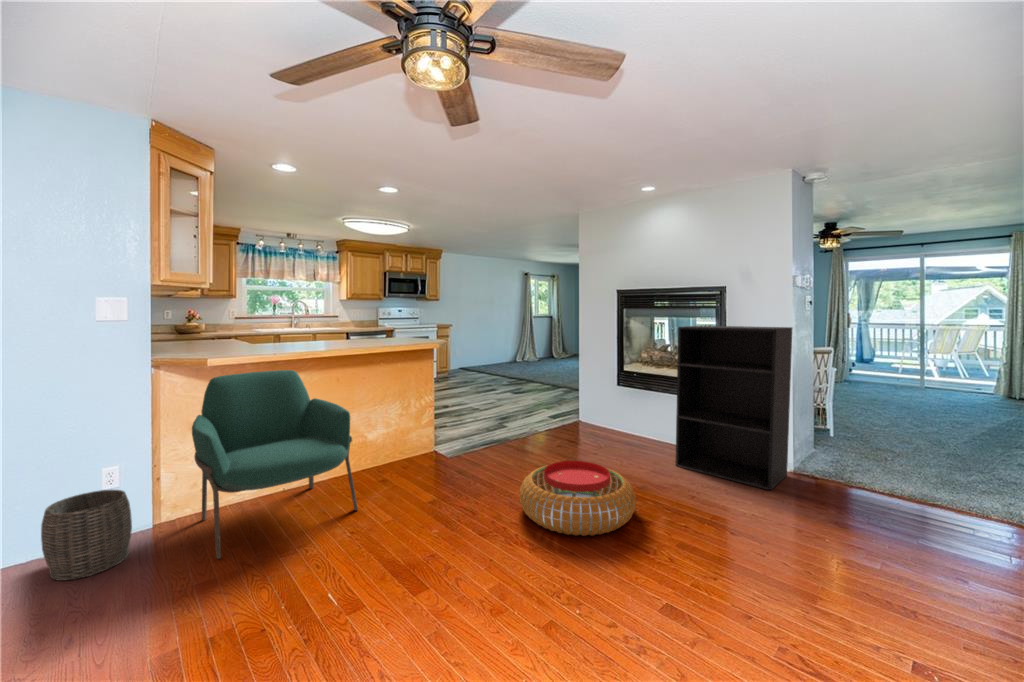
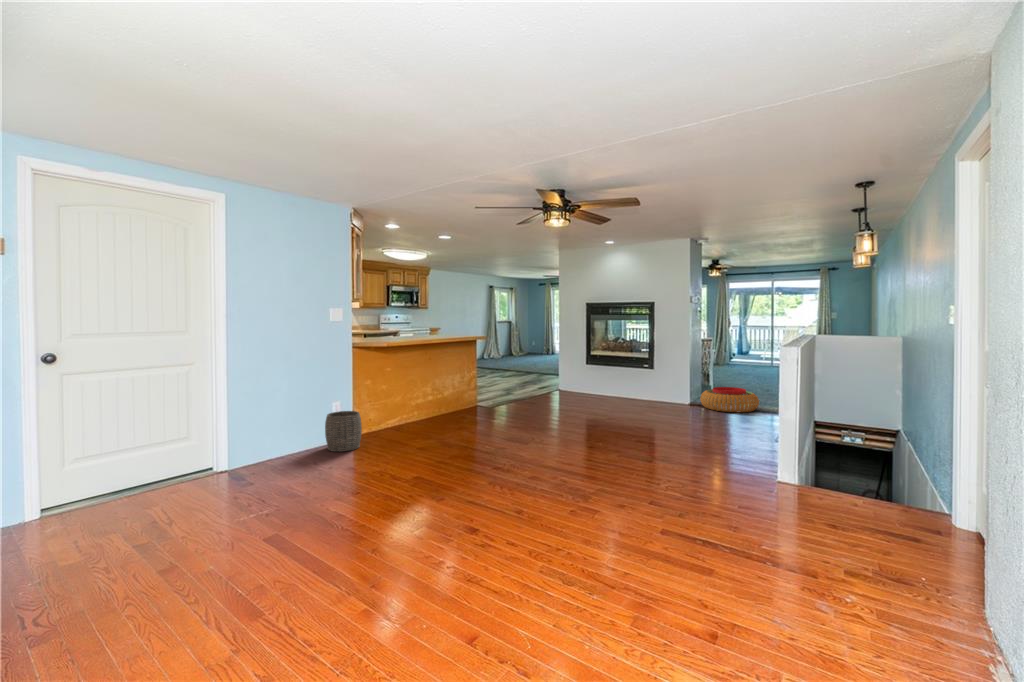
bookshelf: present [676,326,792,490] -> none [627,325,688,413]
armchair: present [192,370,358,559] -> none [376,350,461,443]
pouf: present [520,461,636,536] -> present [700,387,759,412]

